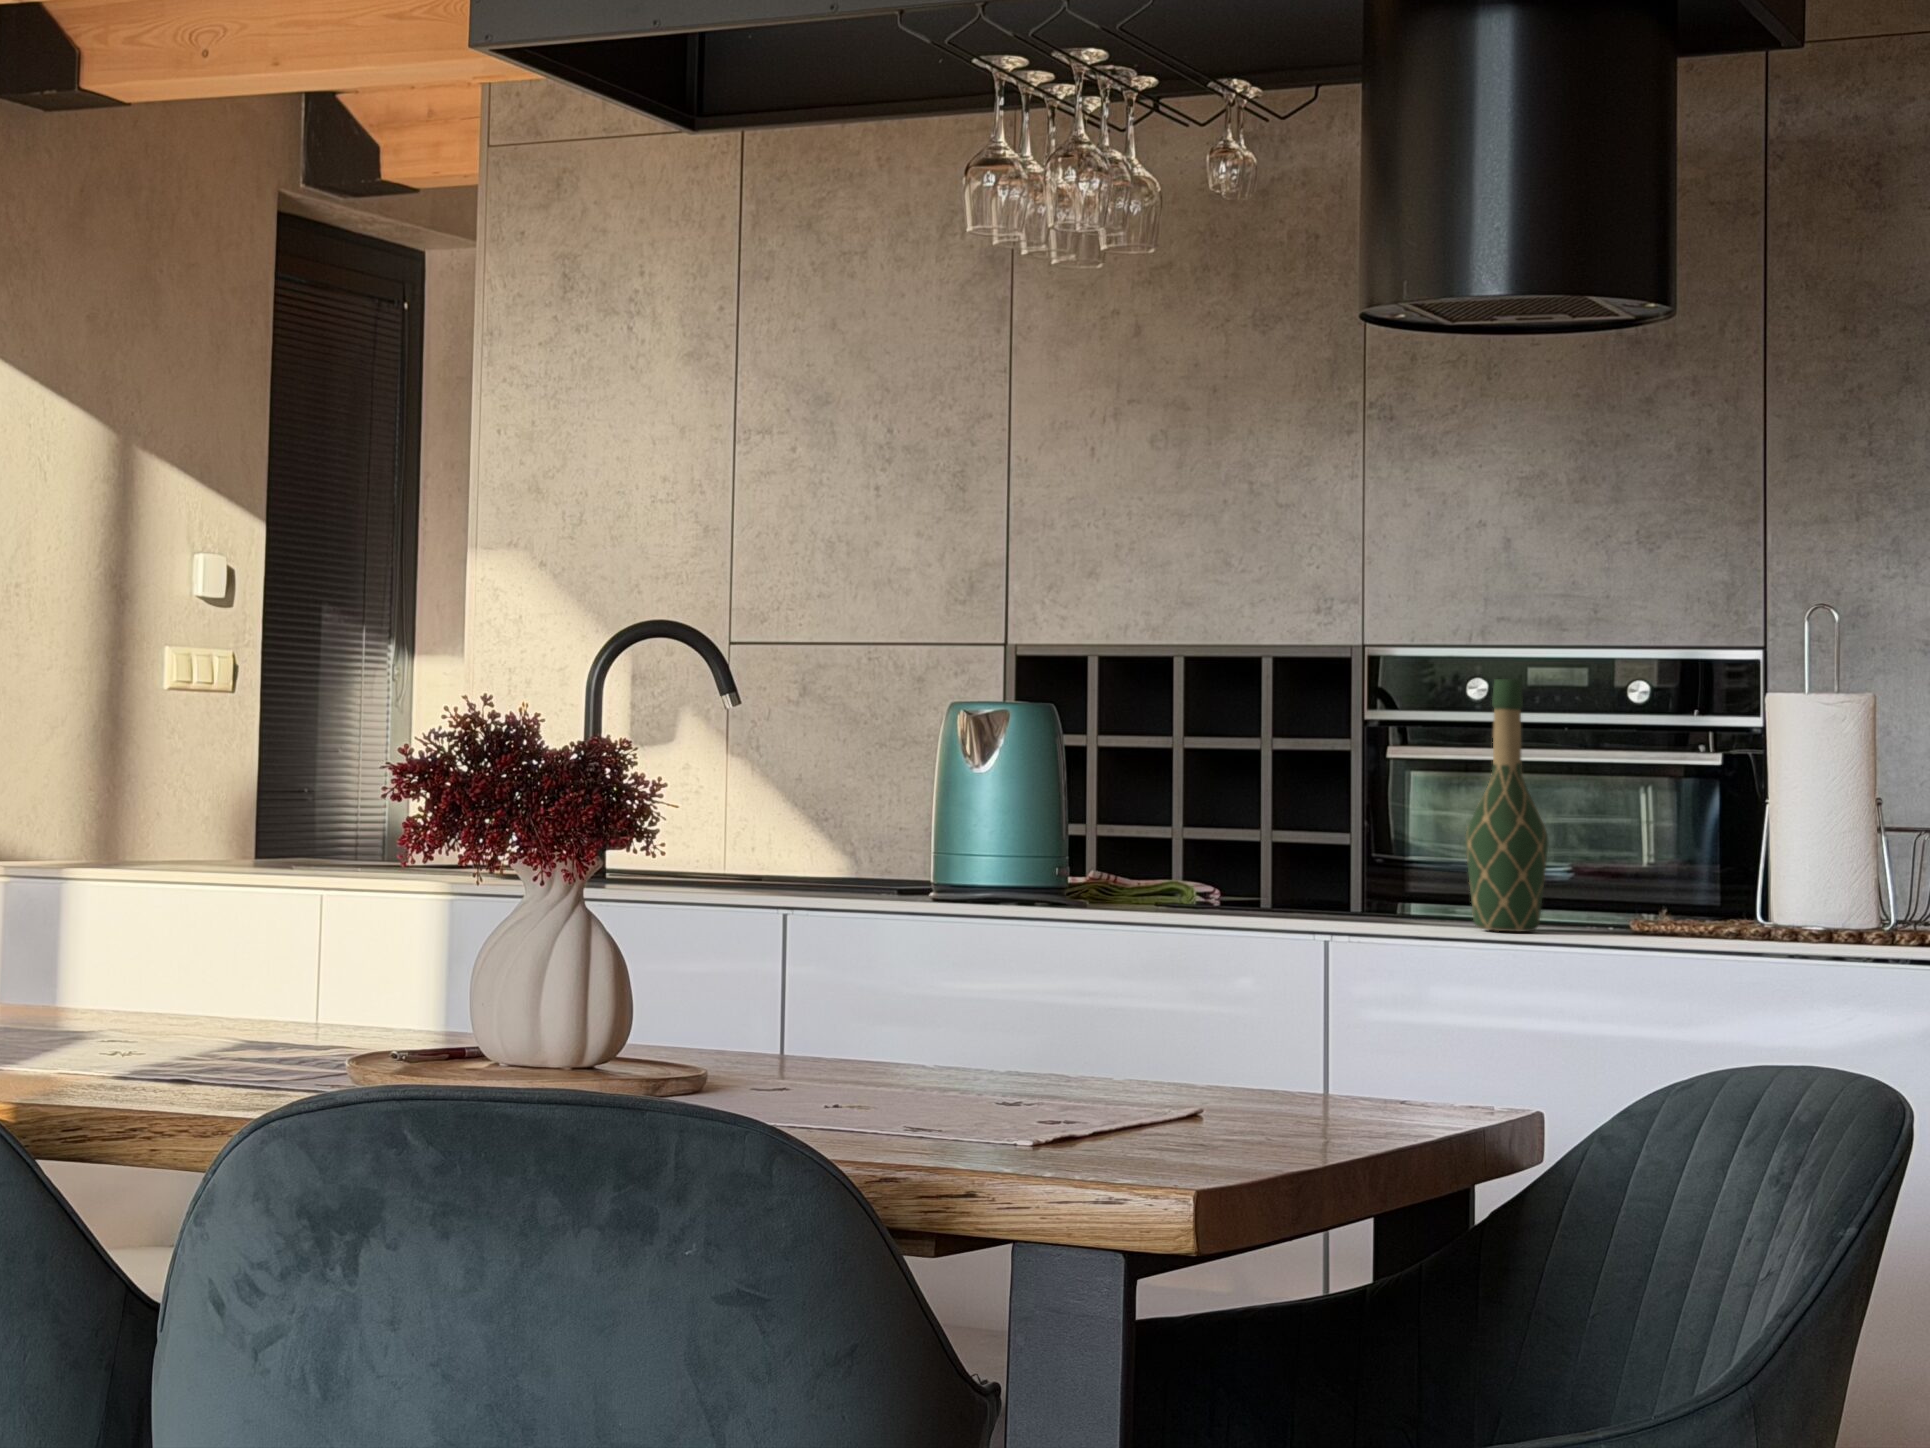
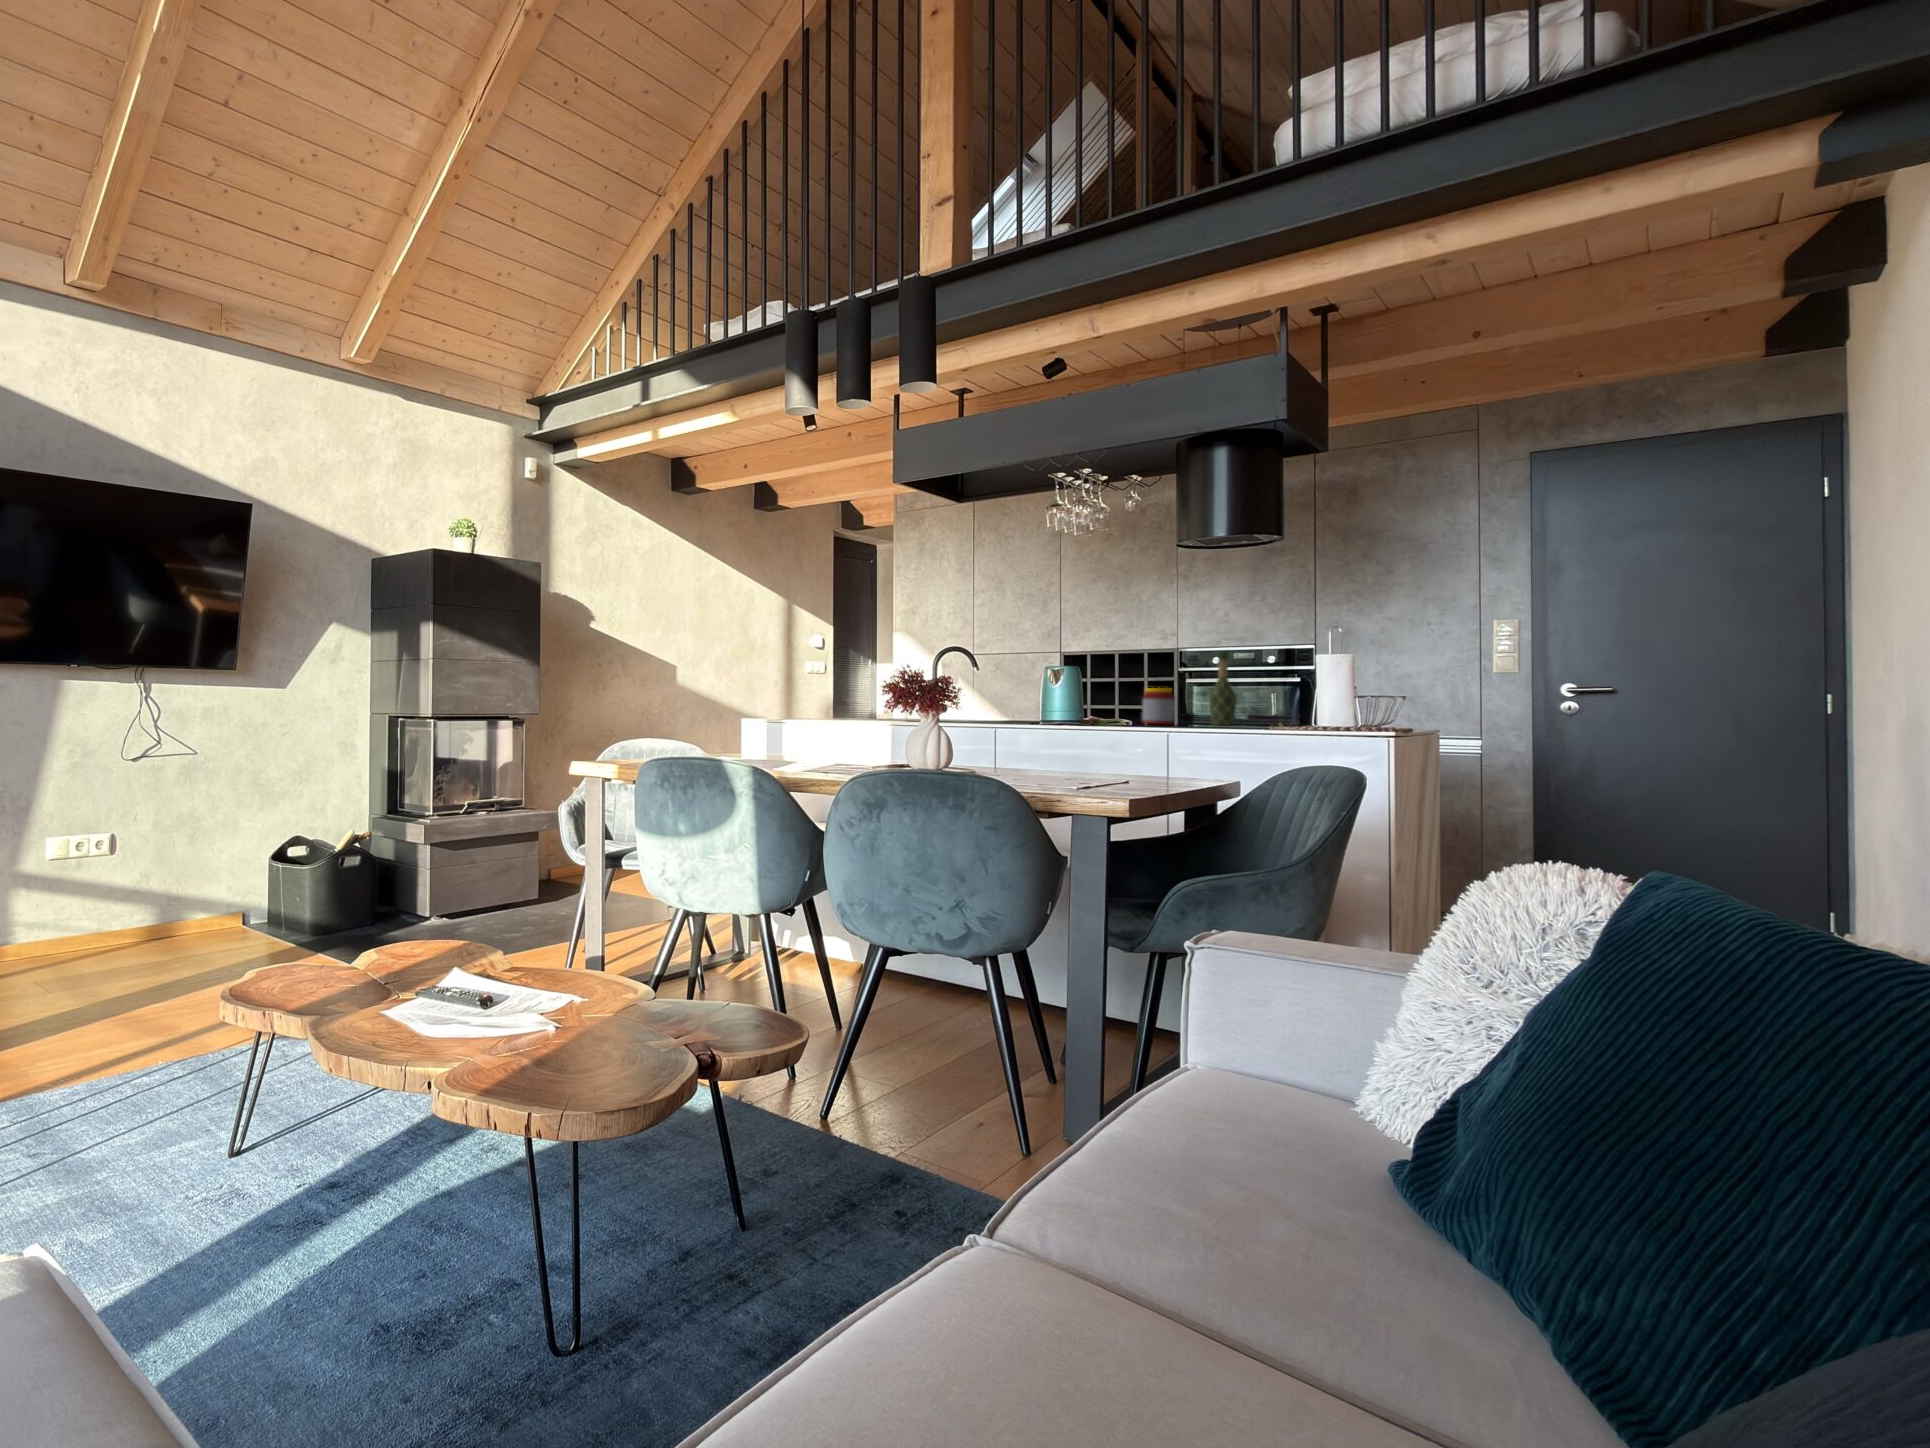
jar: none [1265,798,1363,925] -> present [1142,688,1175,725]

